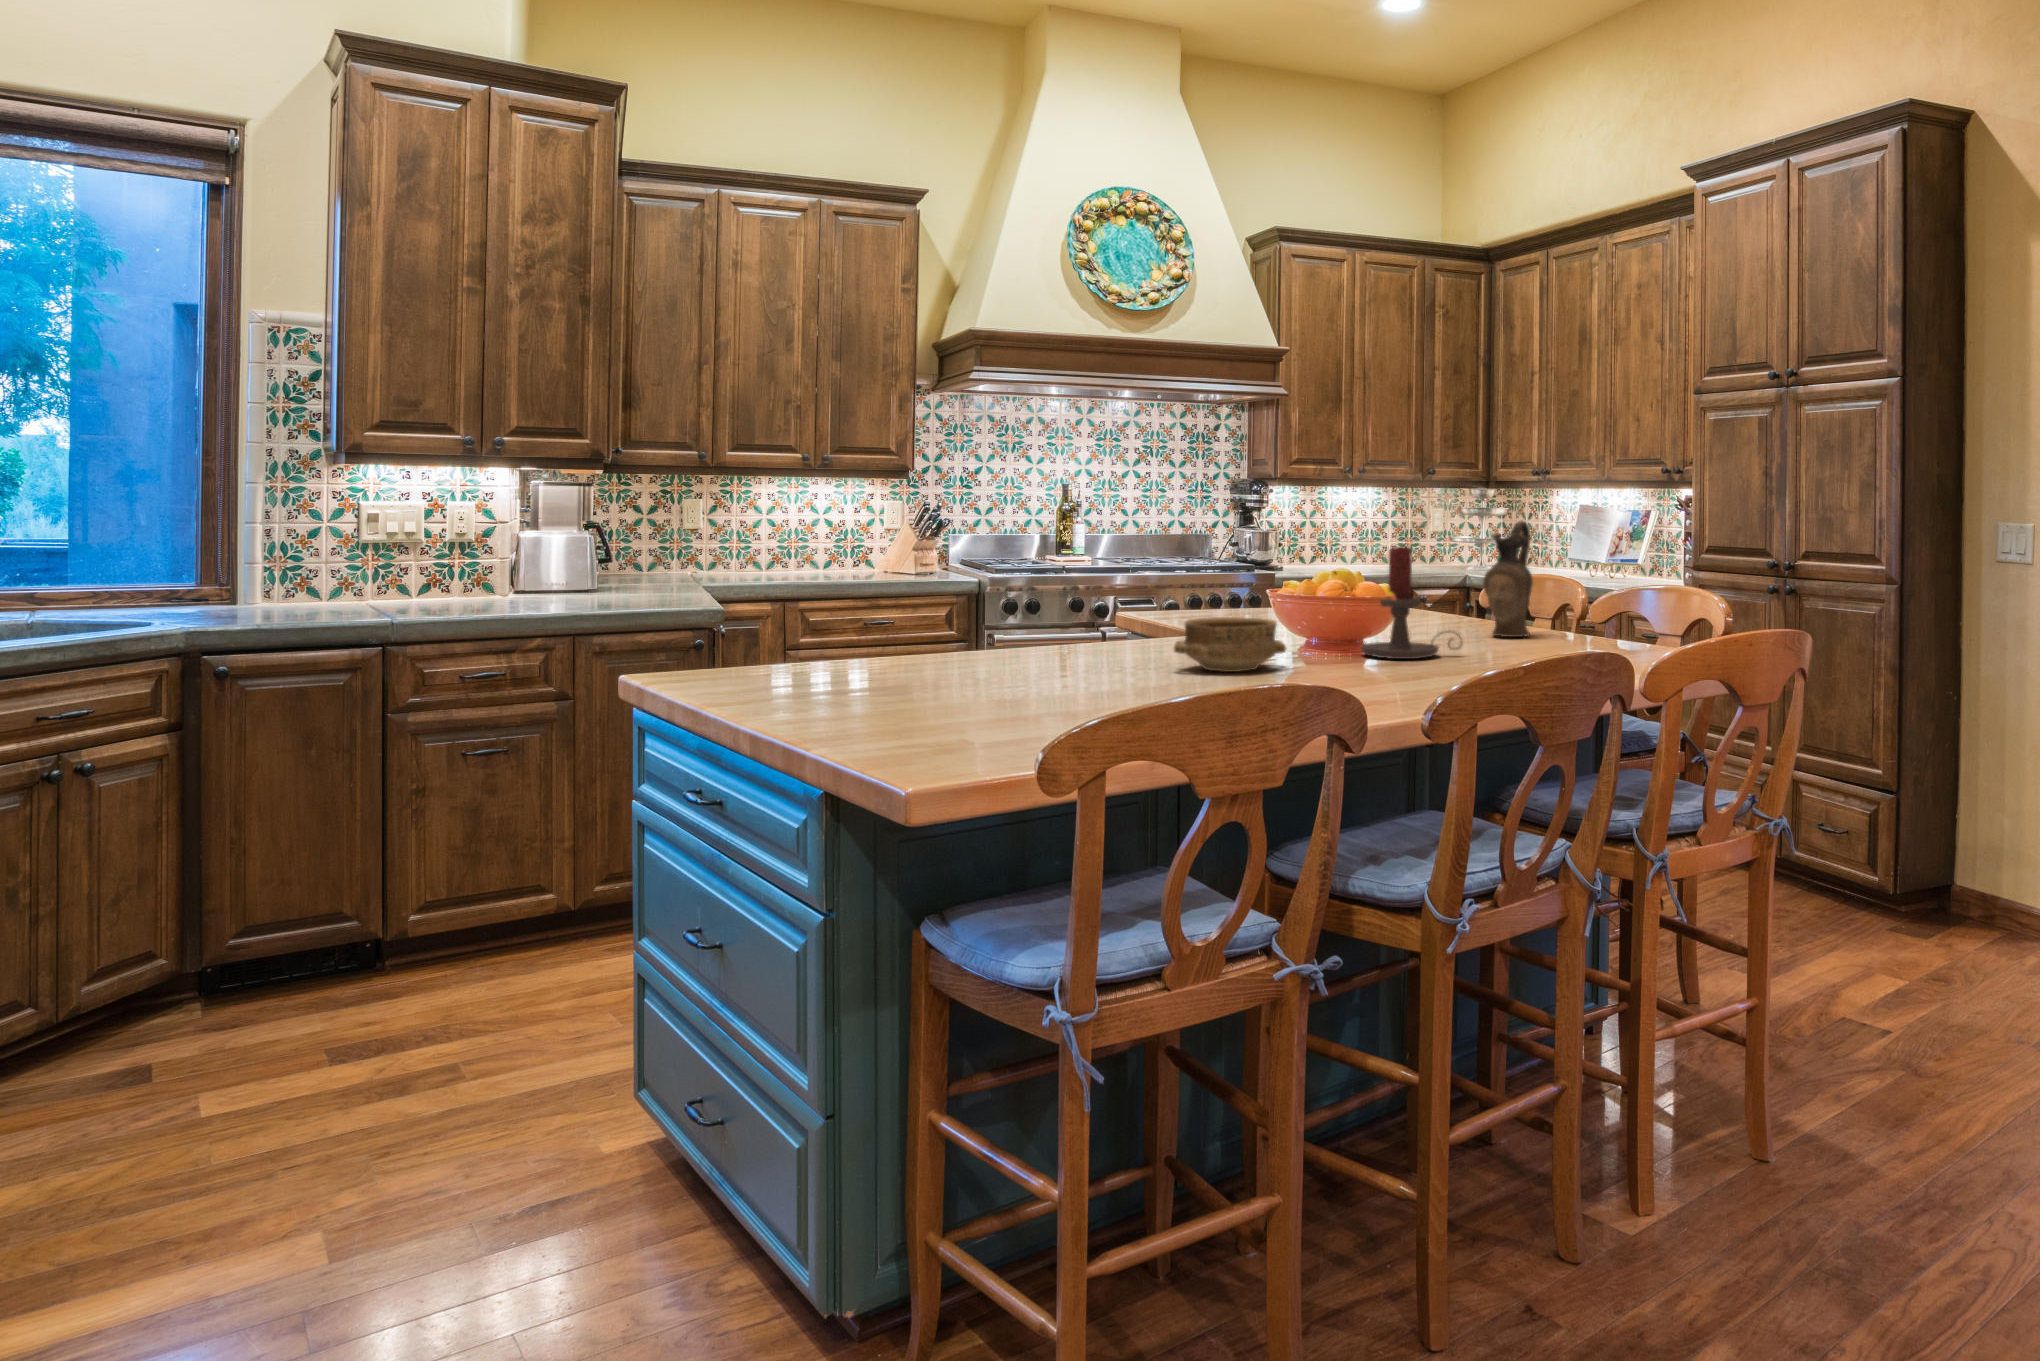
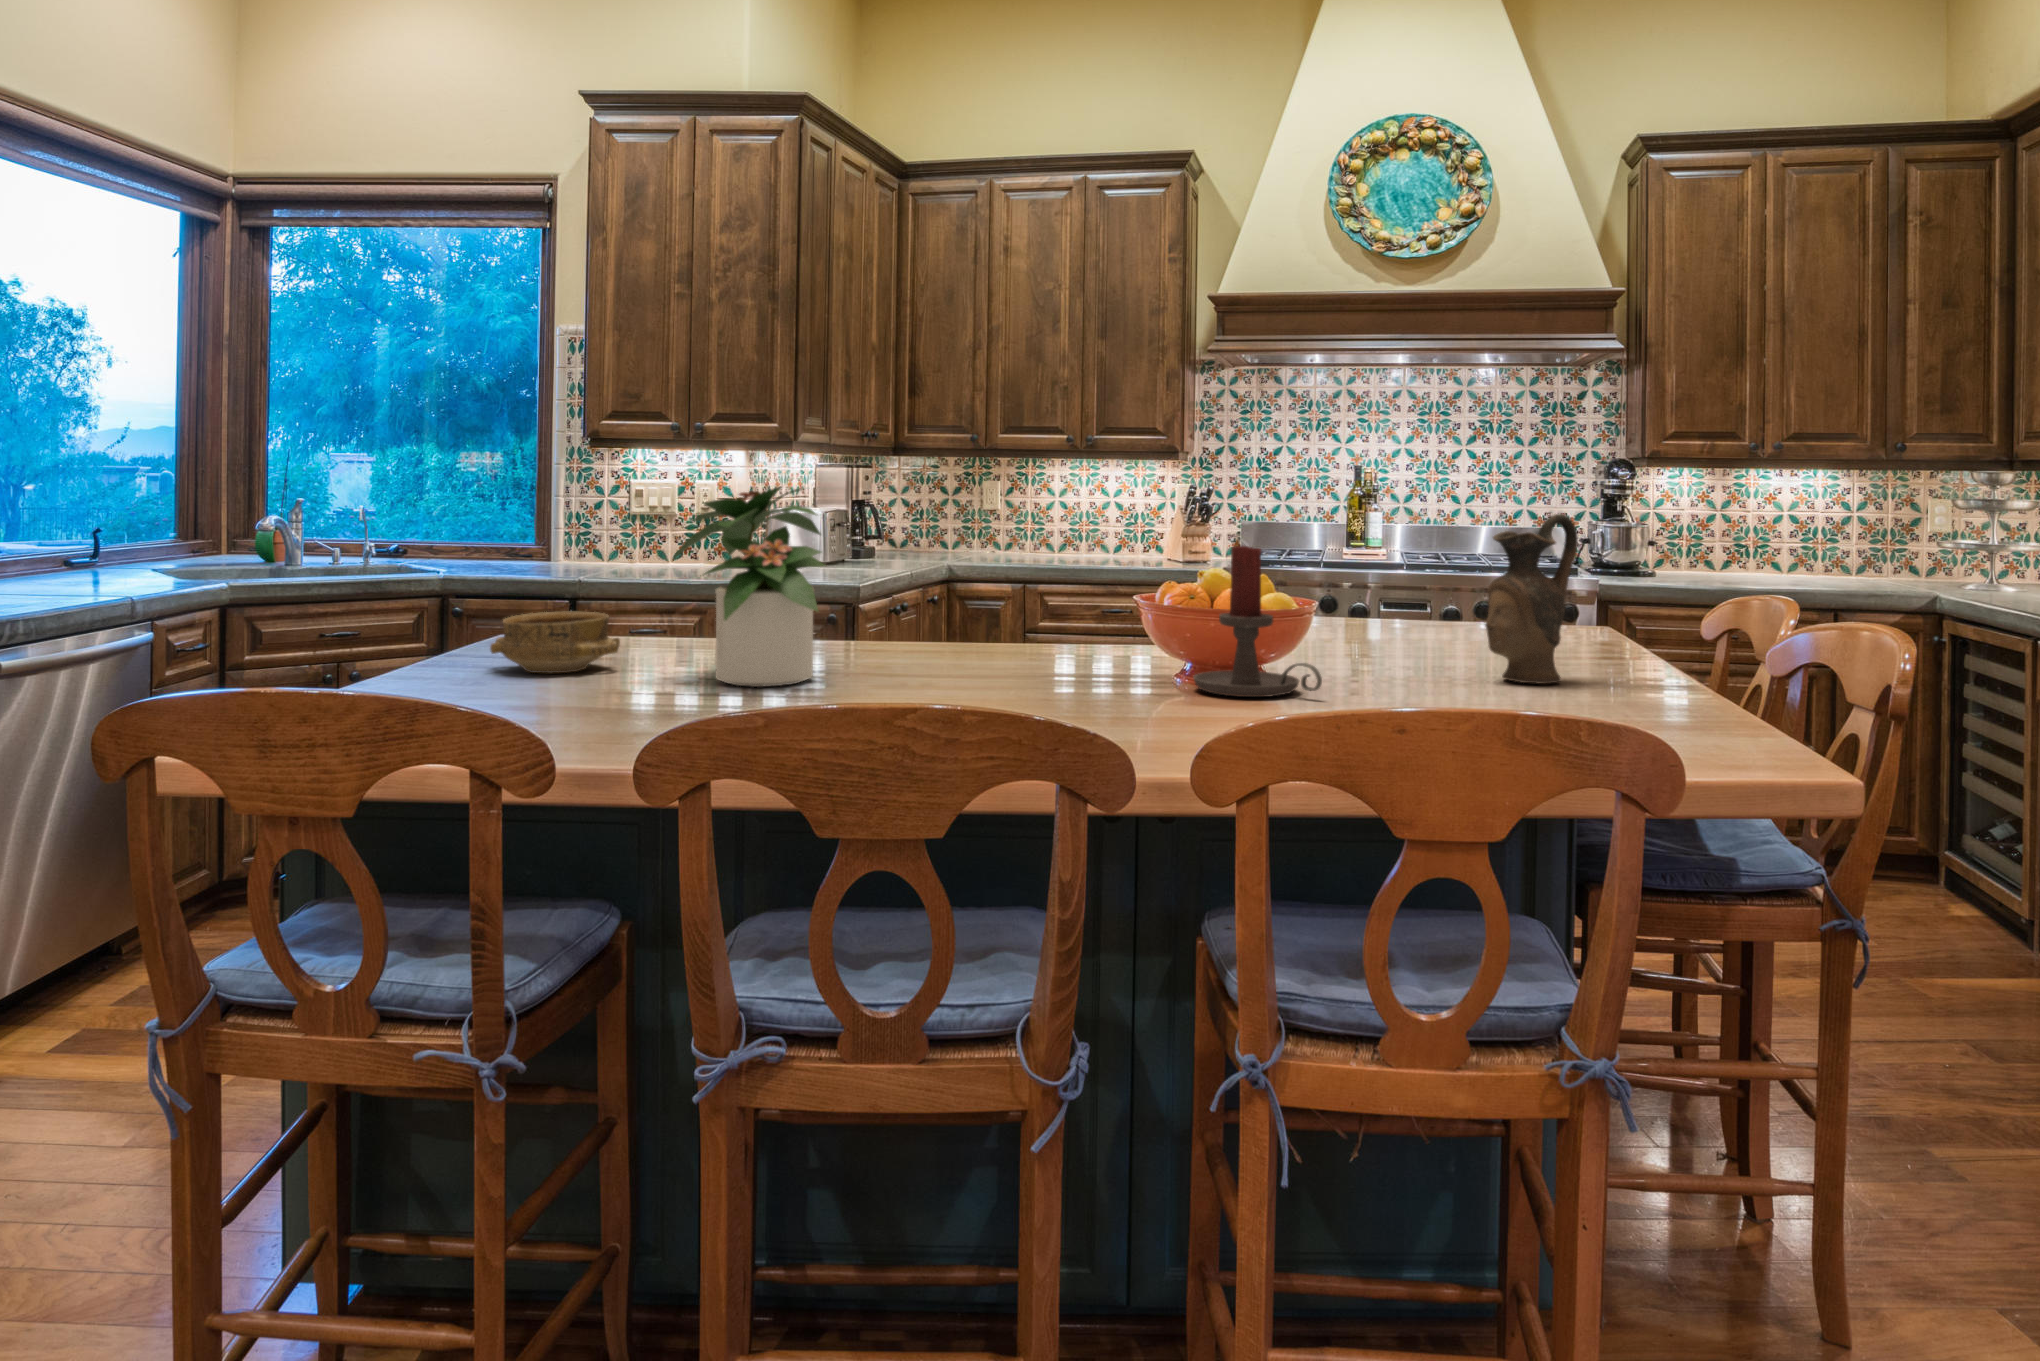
potted plant: none [966,502,1134,689] -> present [674,487,824,687]
ceramic bowl: present [1174,617,1287,672] -> present [490,612,620,673]

